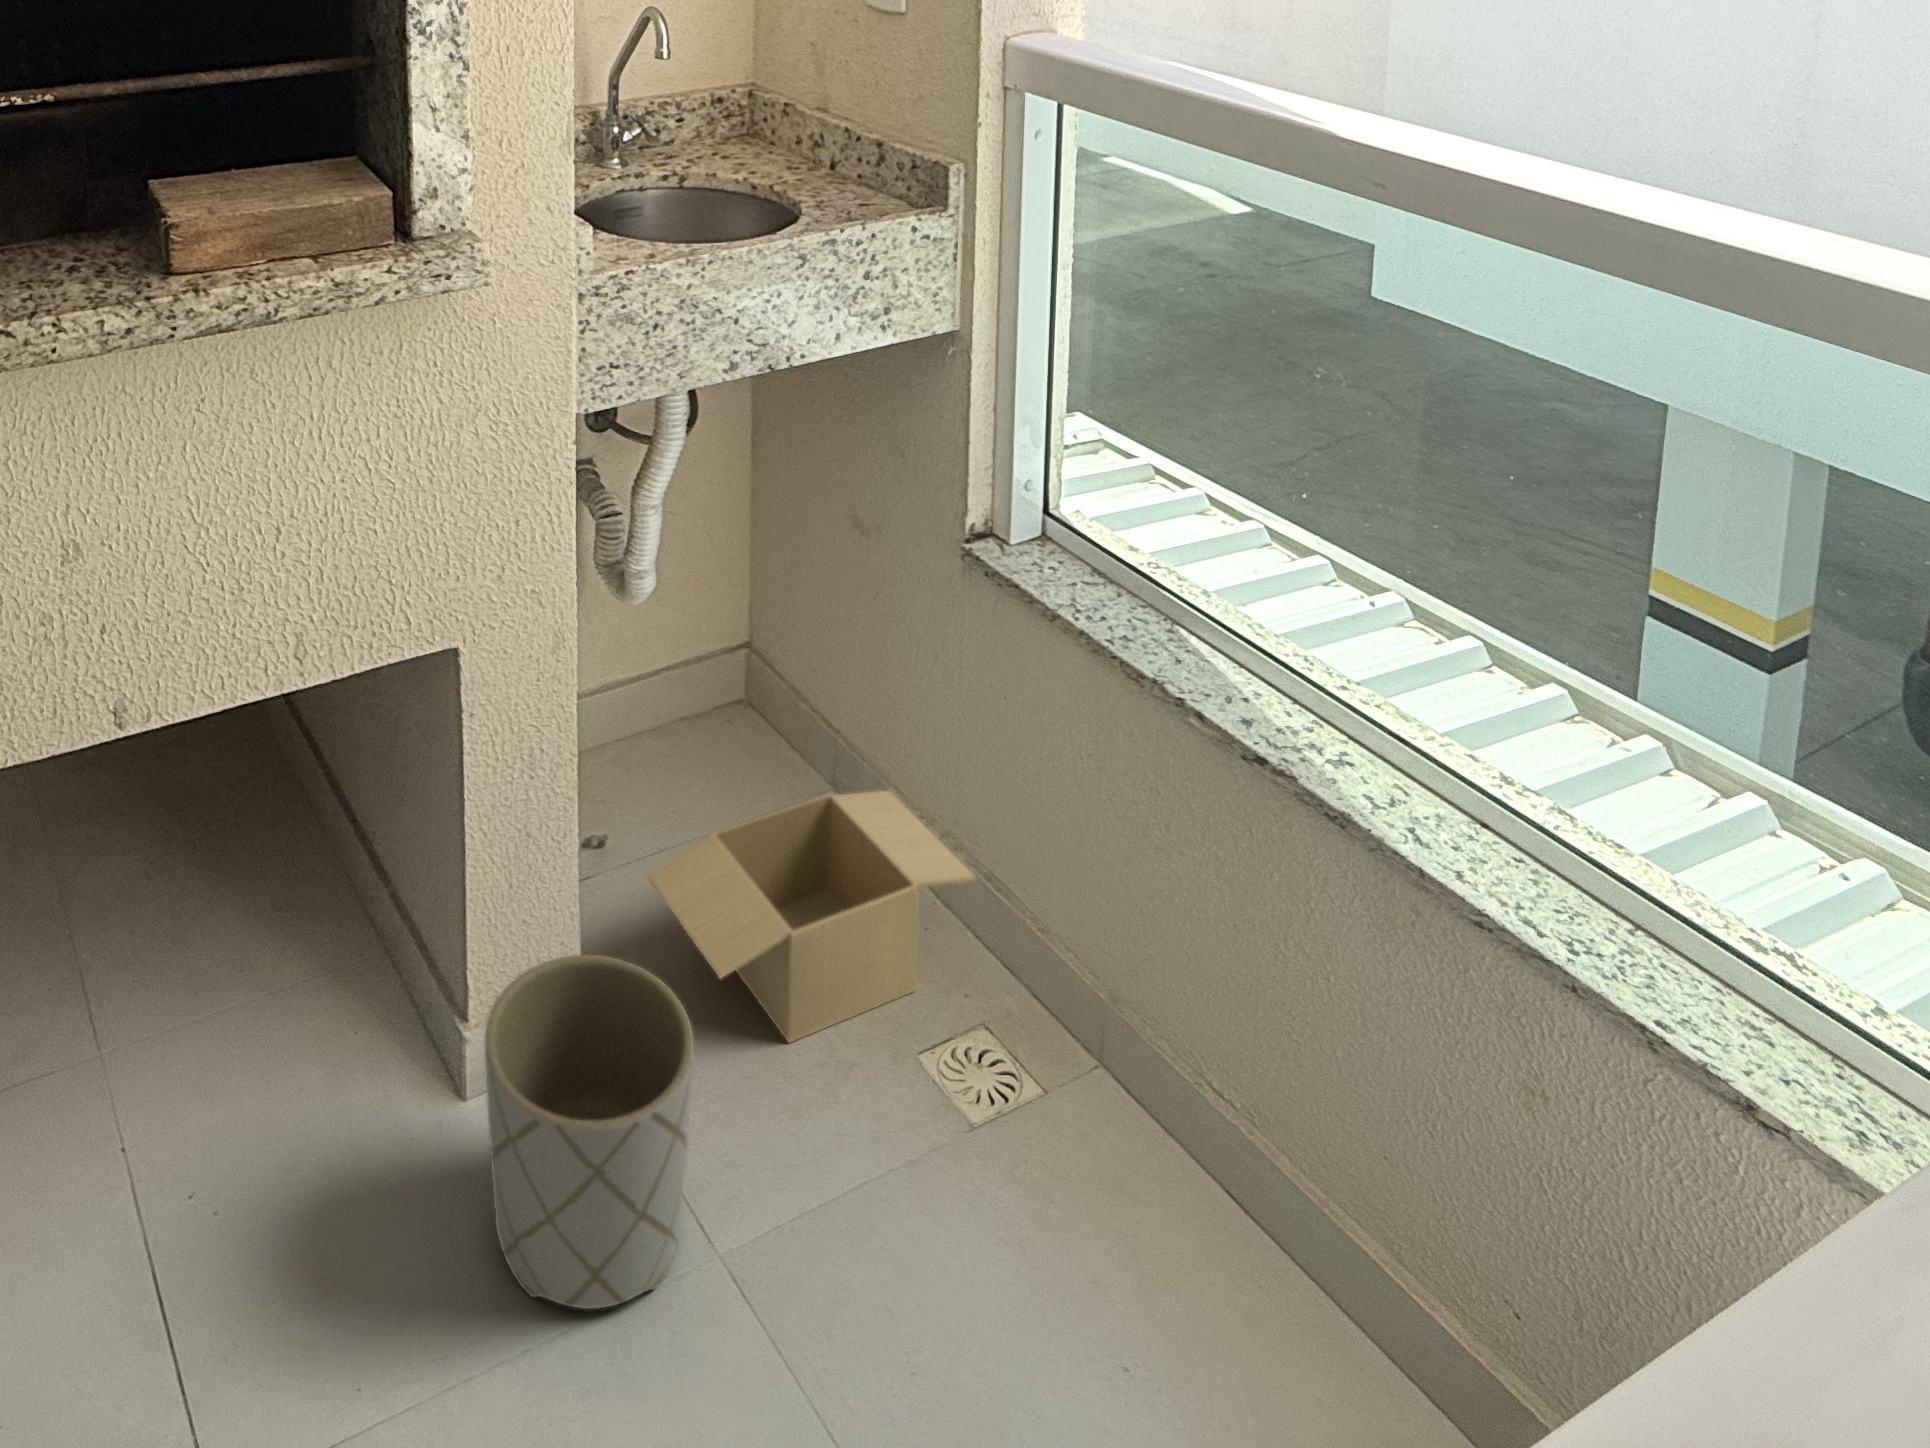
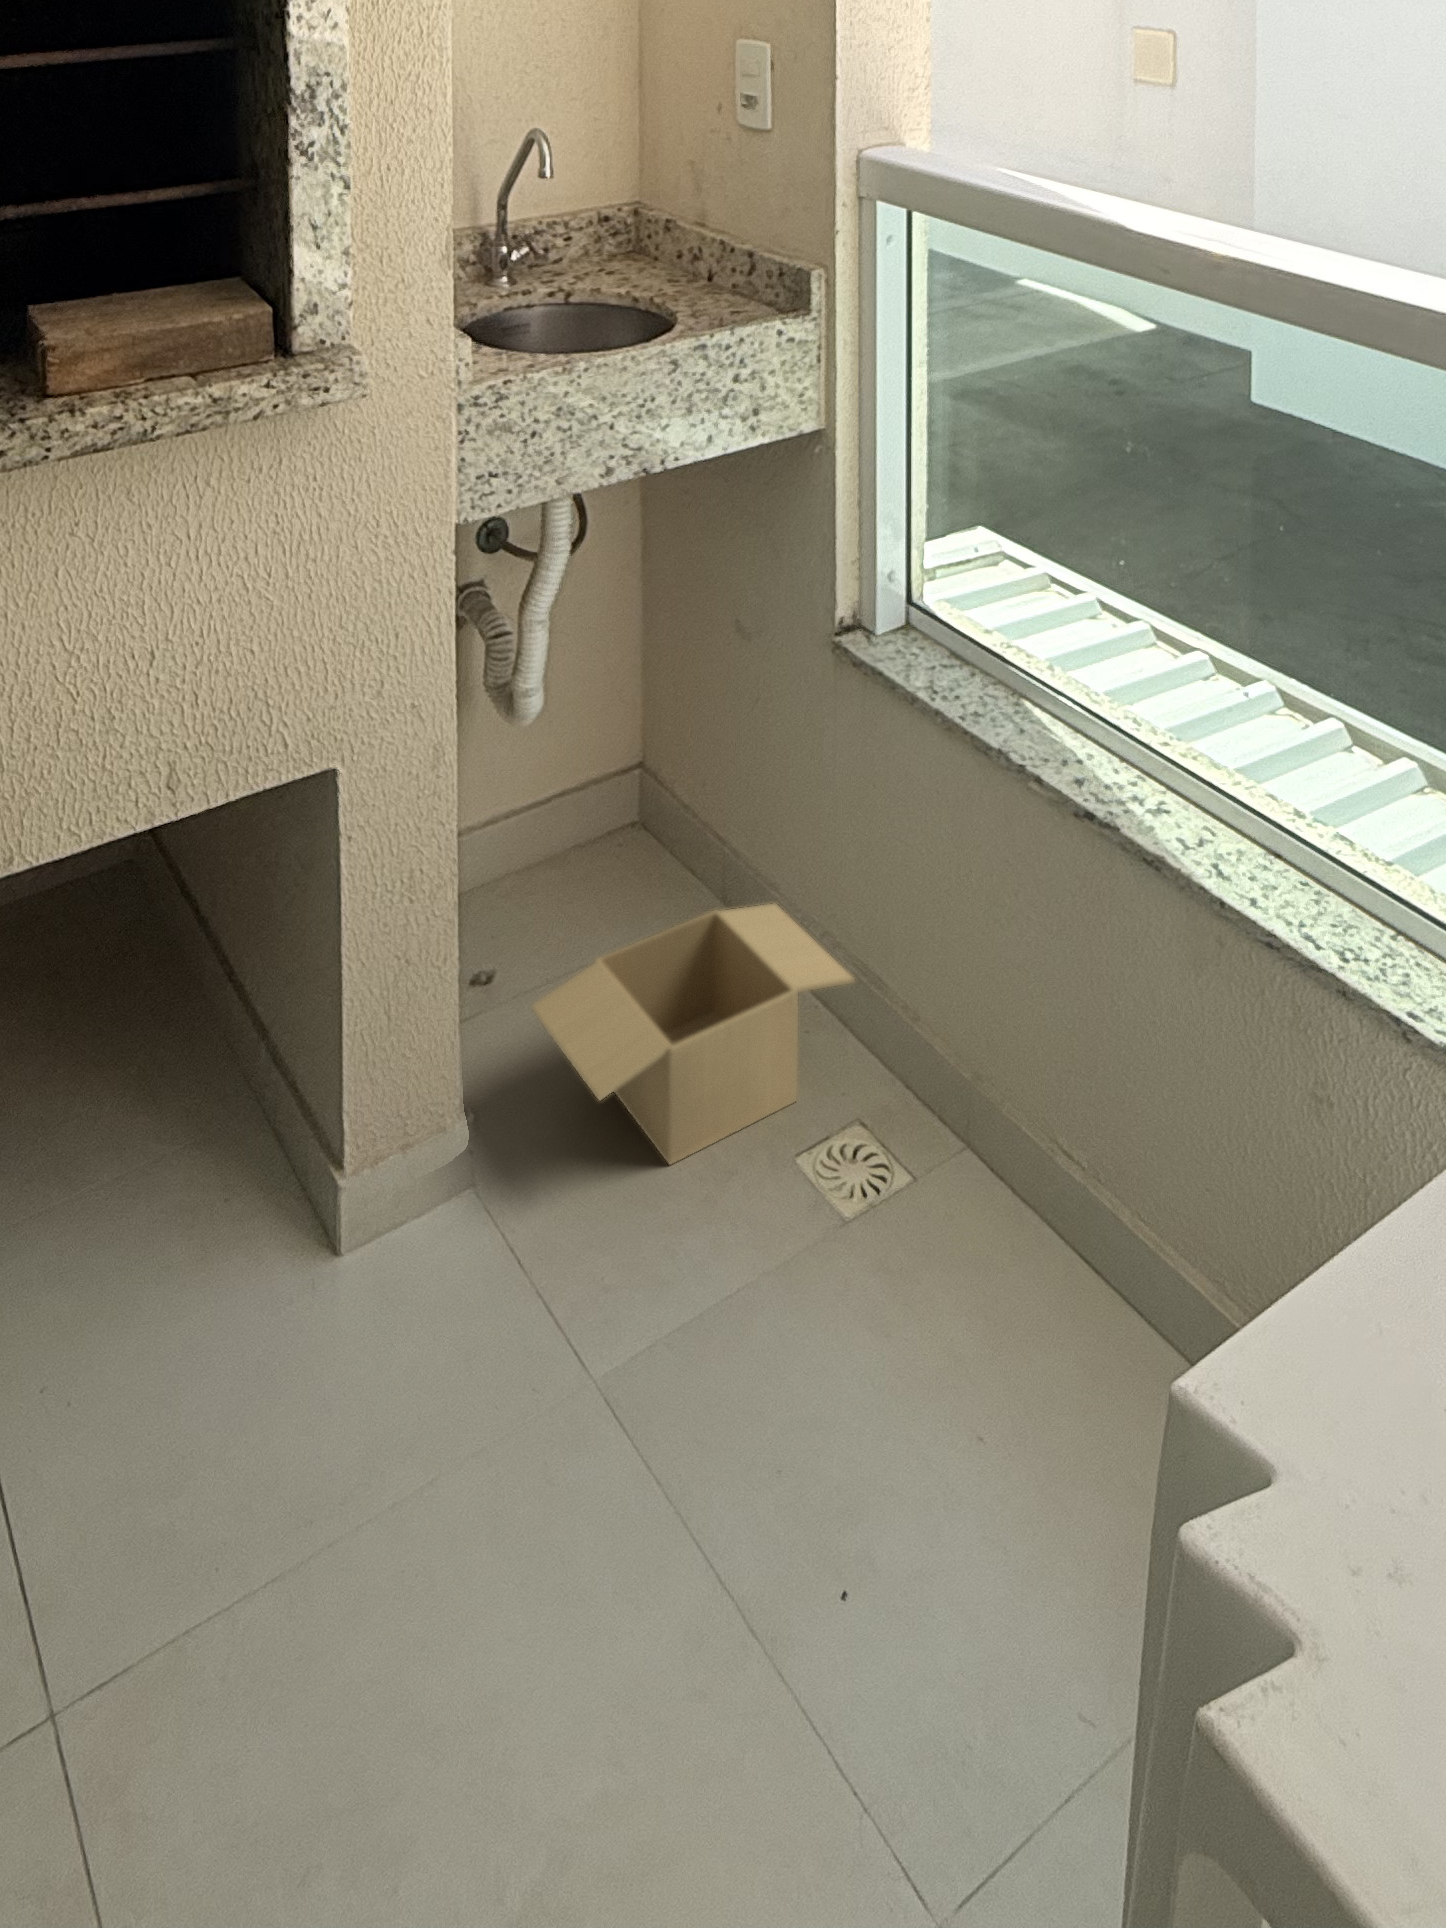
planter: present [485,955,694,1309] -> none [354,1081,565,1447]

